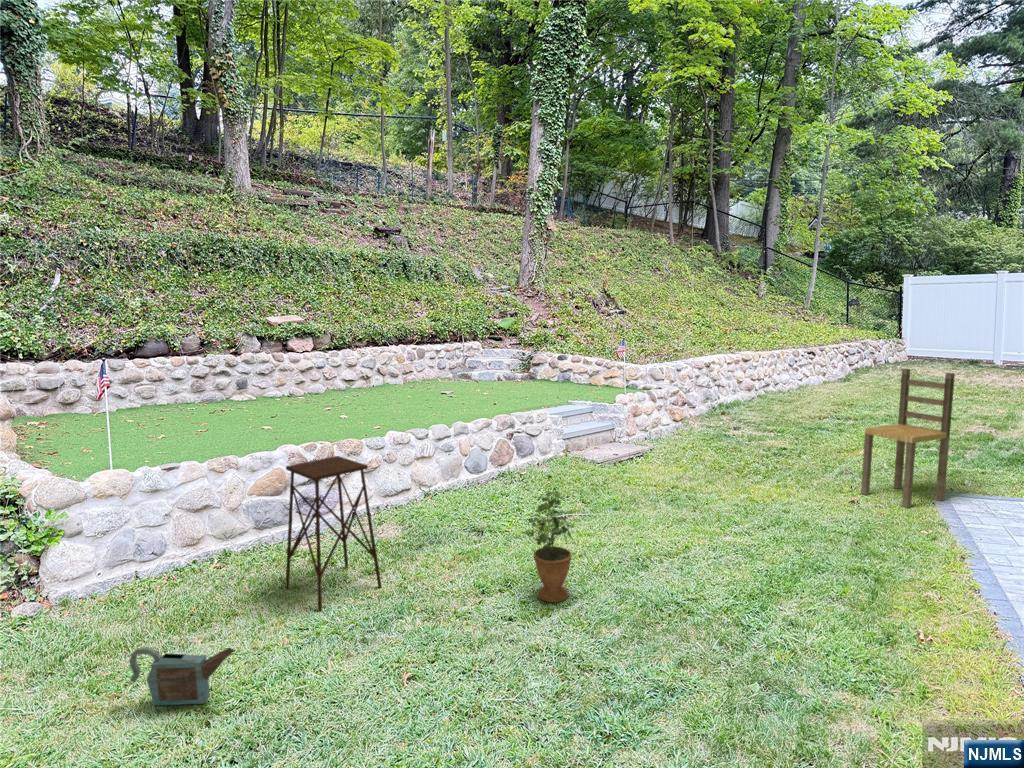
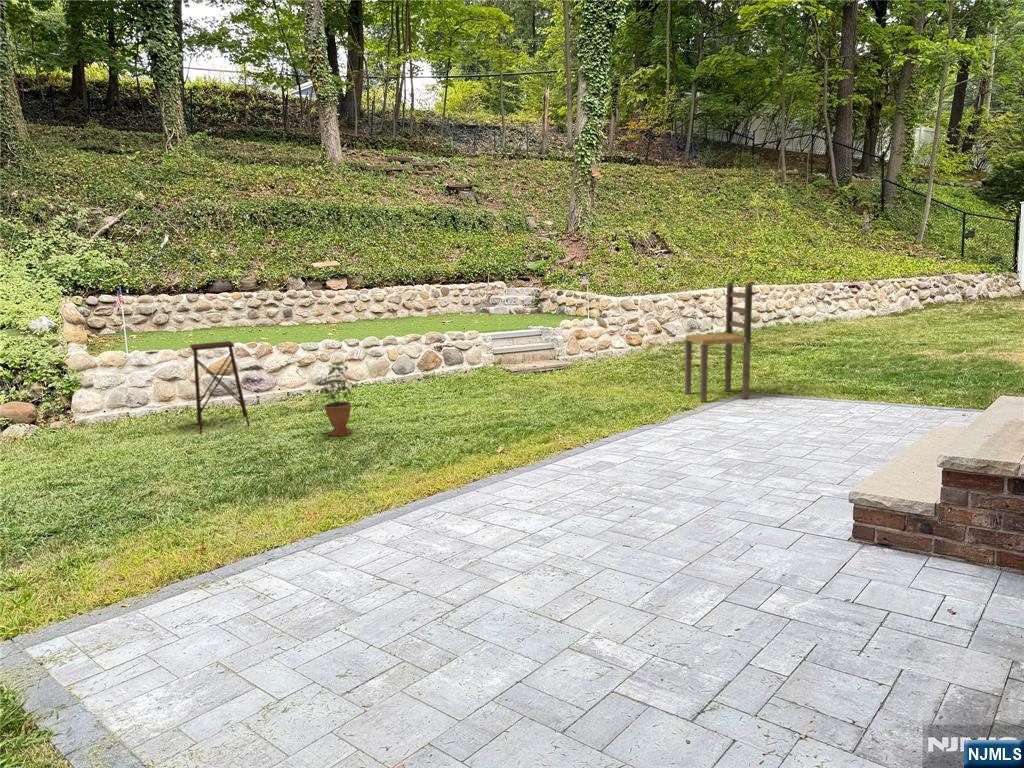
watering can: present [129,647,234,705] -> none [65,427,111,460]

